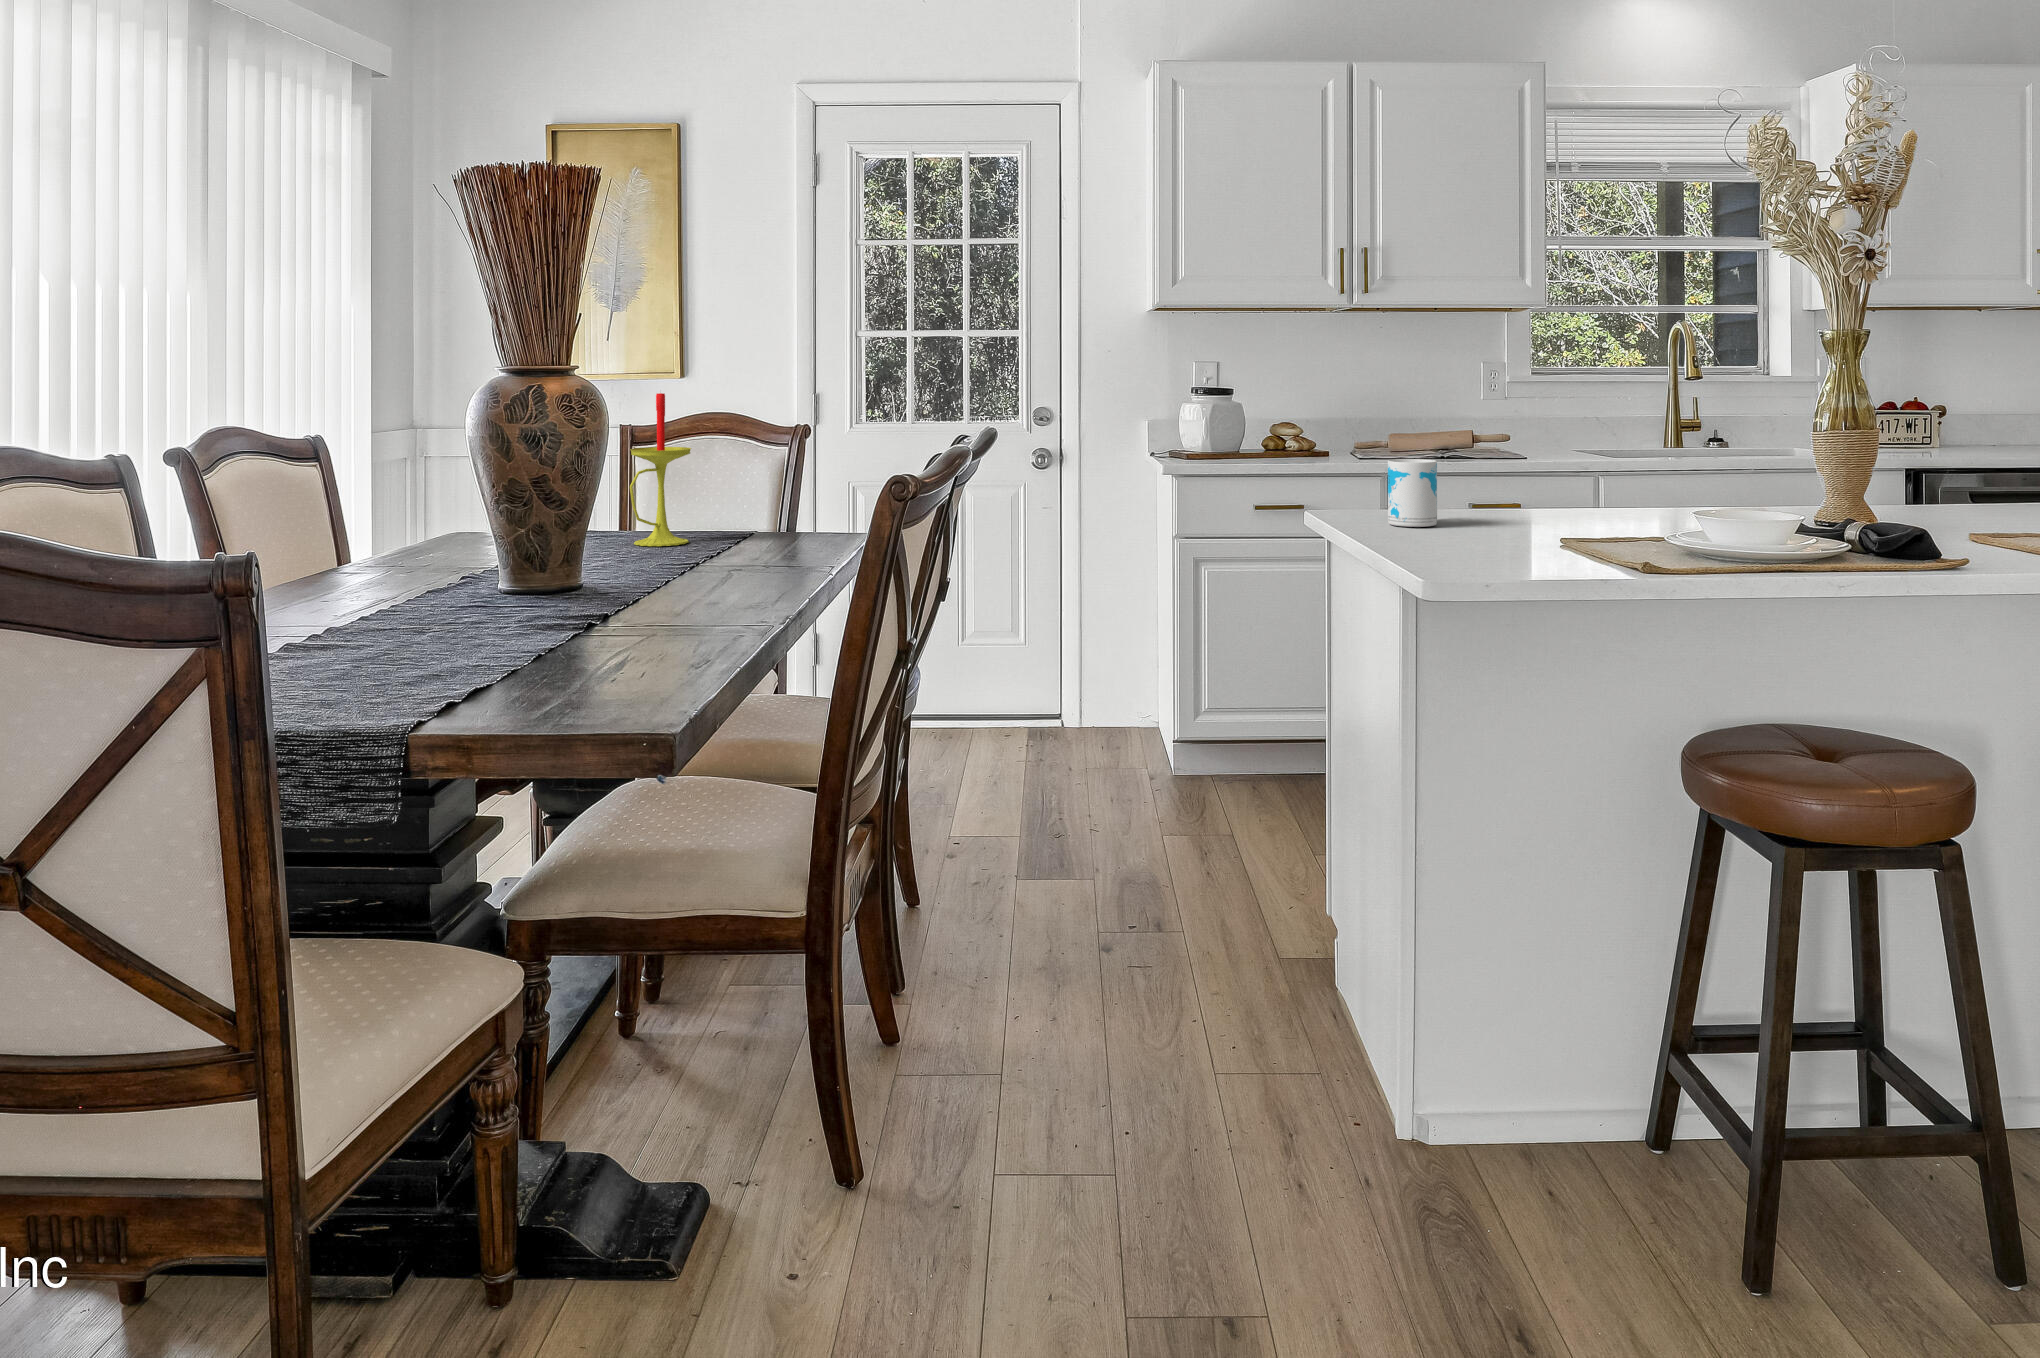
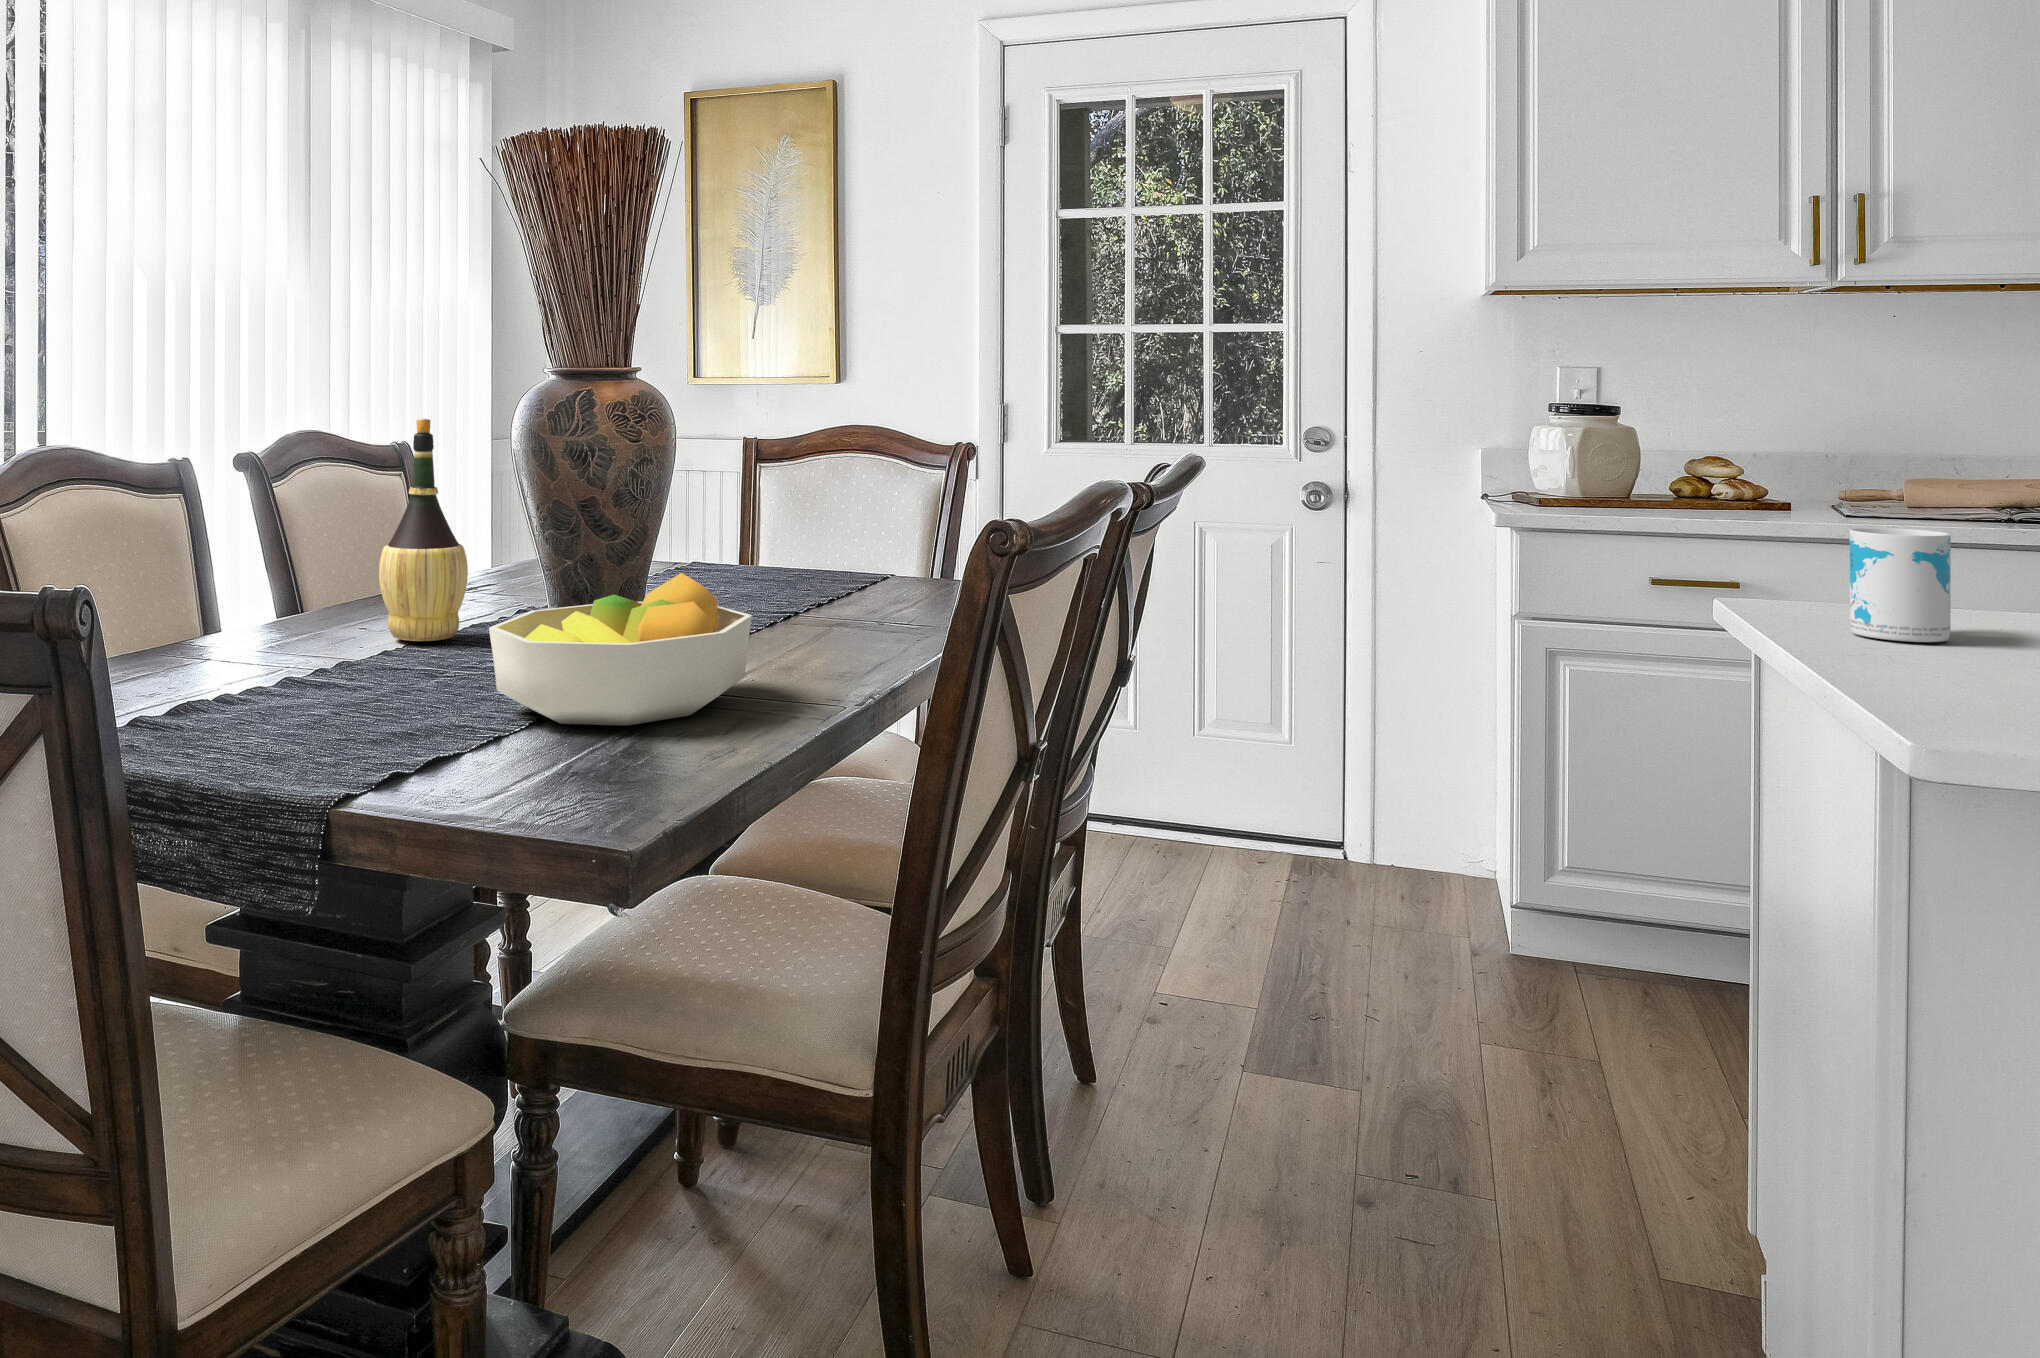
candle: present [630,393,691,546] -> none [731,396,808,587]
wine bottle: none [343,412,429,607] -> present [379,419,468,641]
fruit bowl: none [493,530,703,656] -> present [489,573,752,726]

